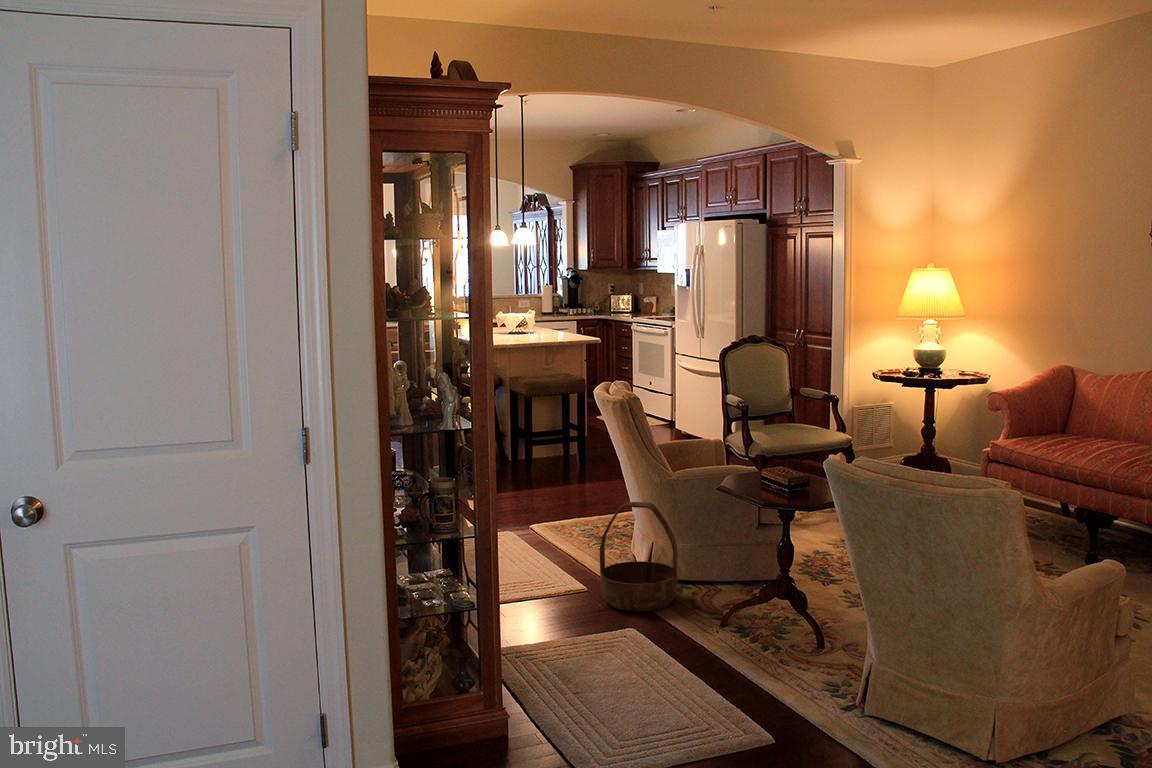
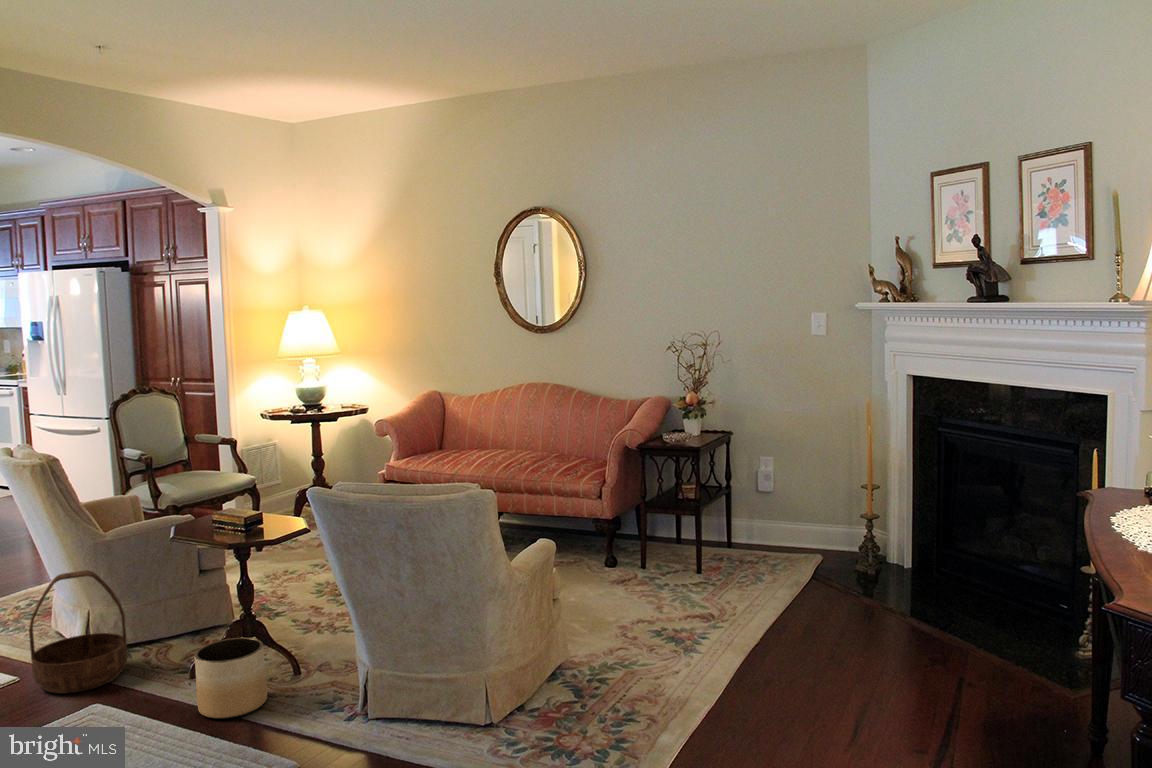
planter: none [712,593,779,672] -> present [195,638,267,719]

